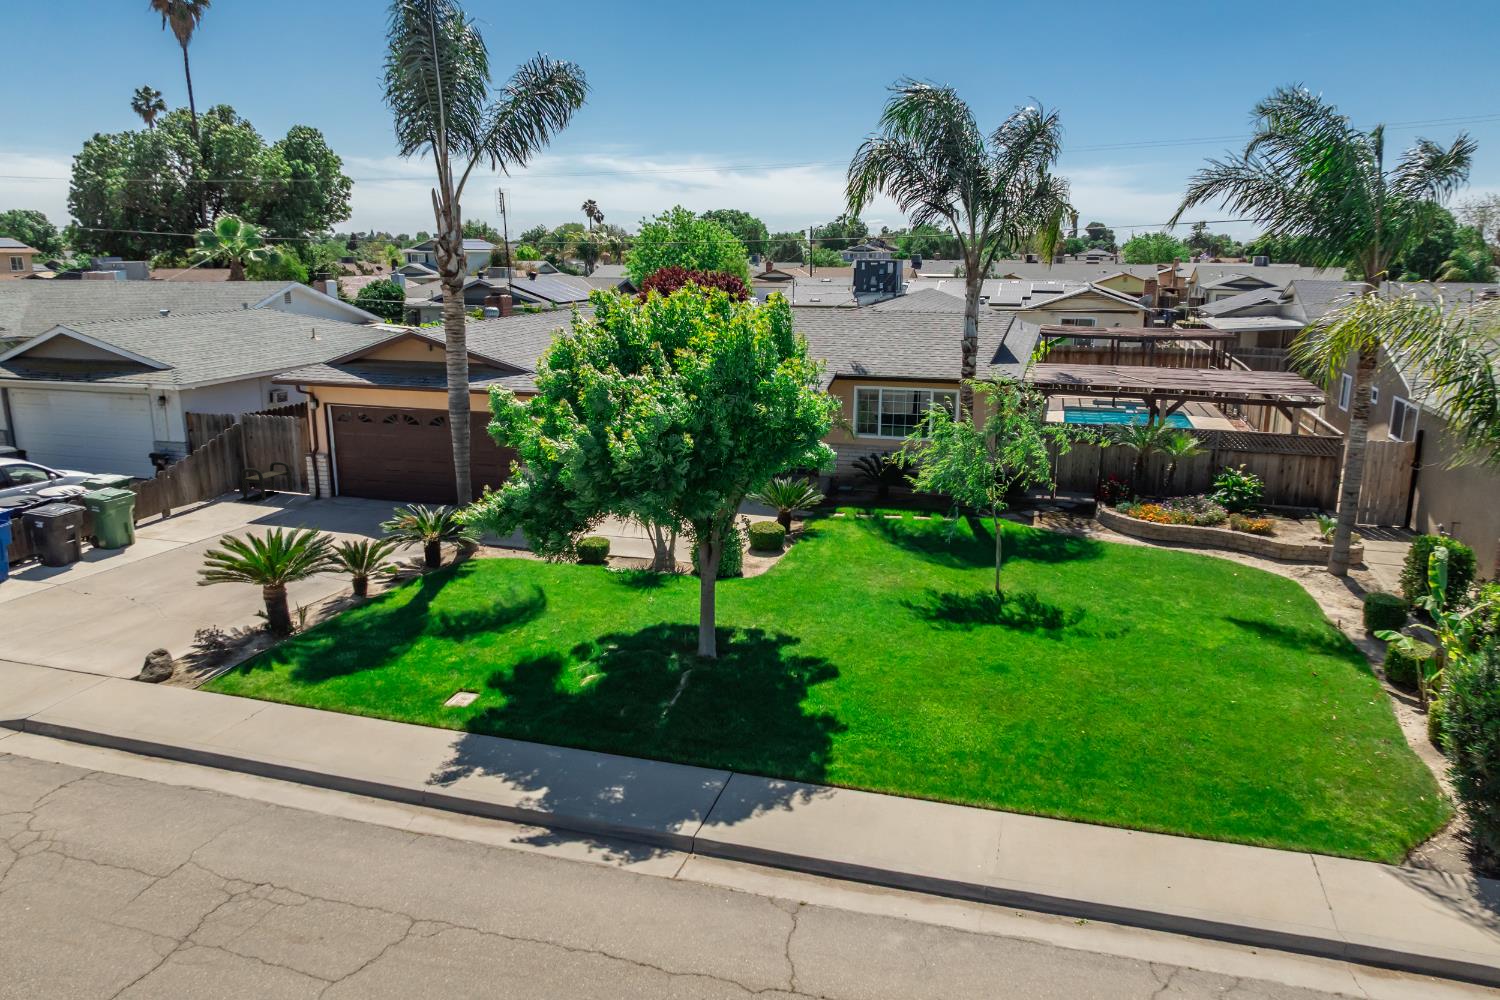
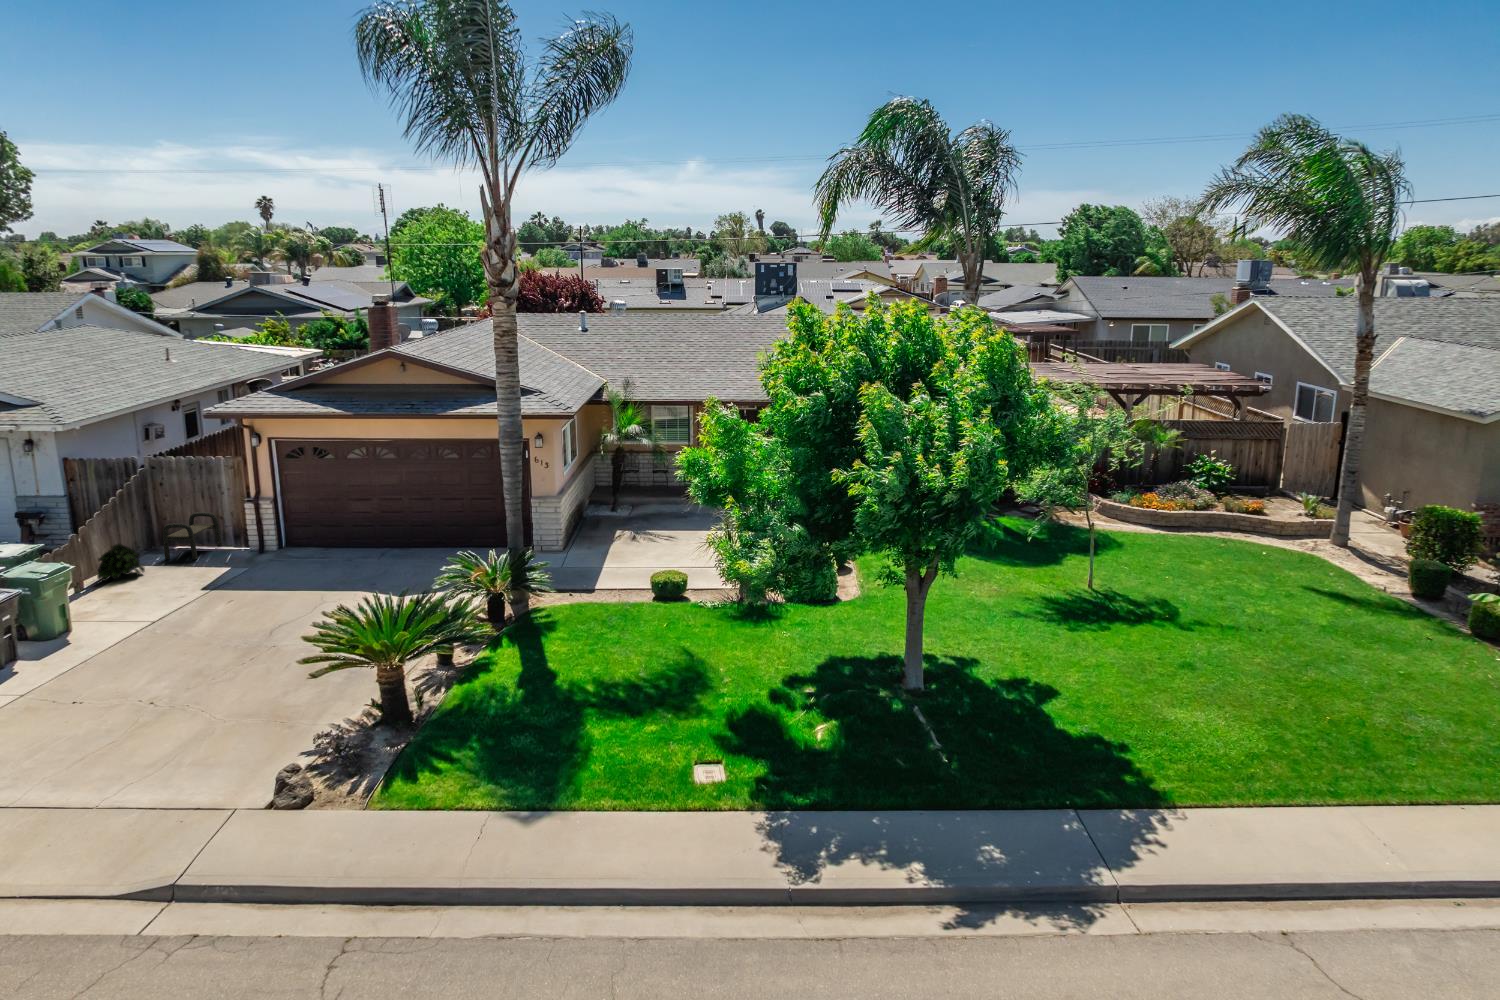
potted plant: none [183,480,219,510] -> present [97,544,145,581]

